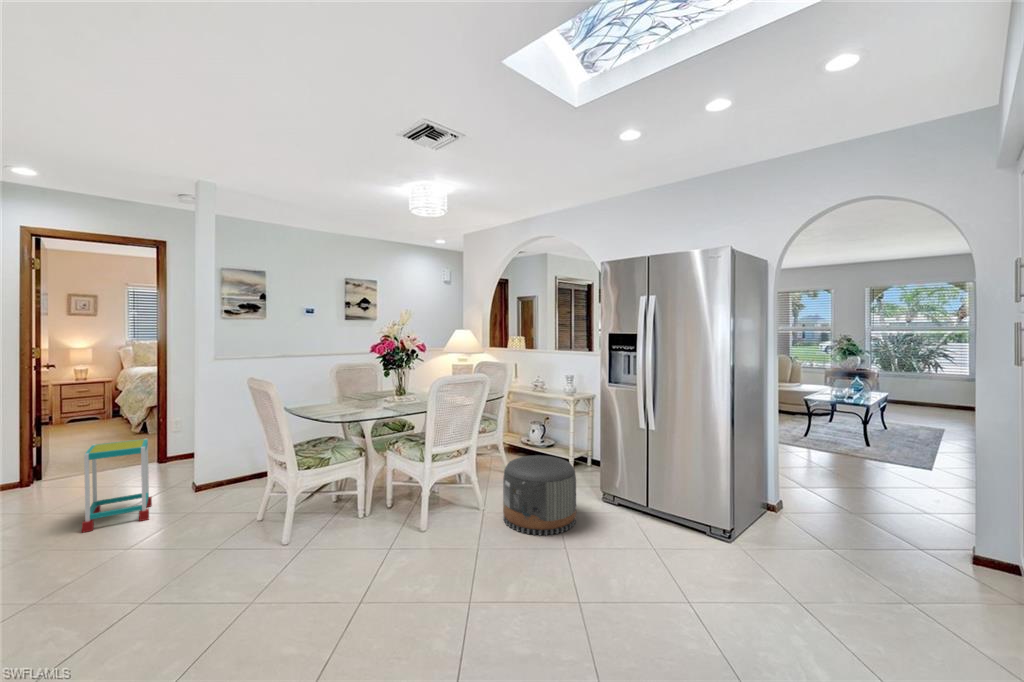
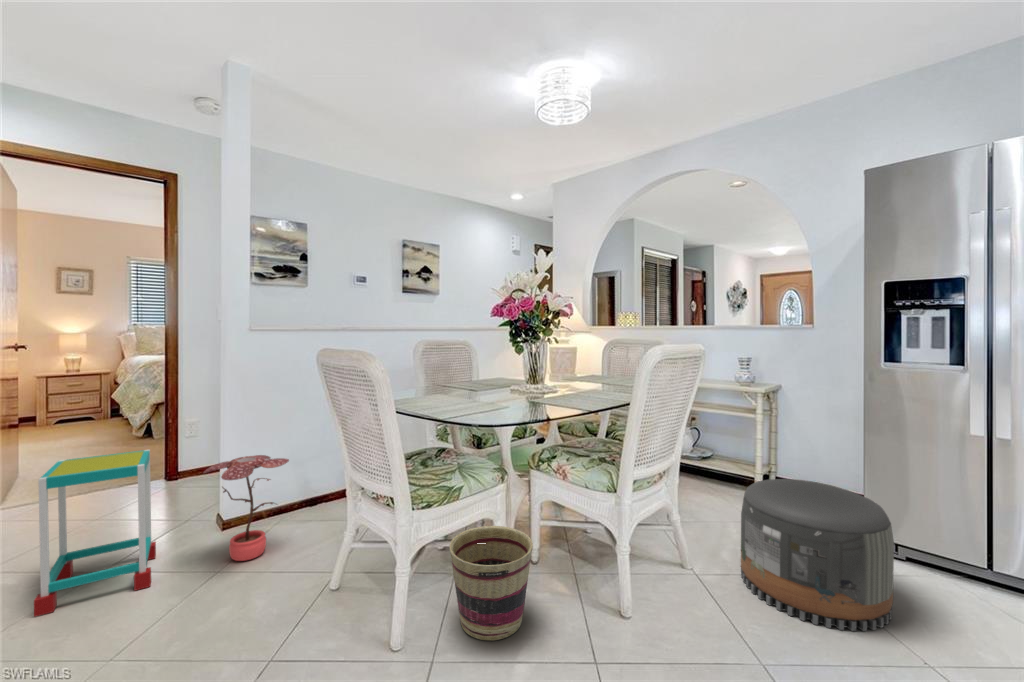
potted plant: none [181,442,237,507] -> present [203,455,289,561]
basket: none [318,482,368,540] -> present [449,526,533,640]

